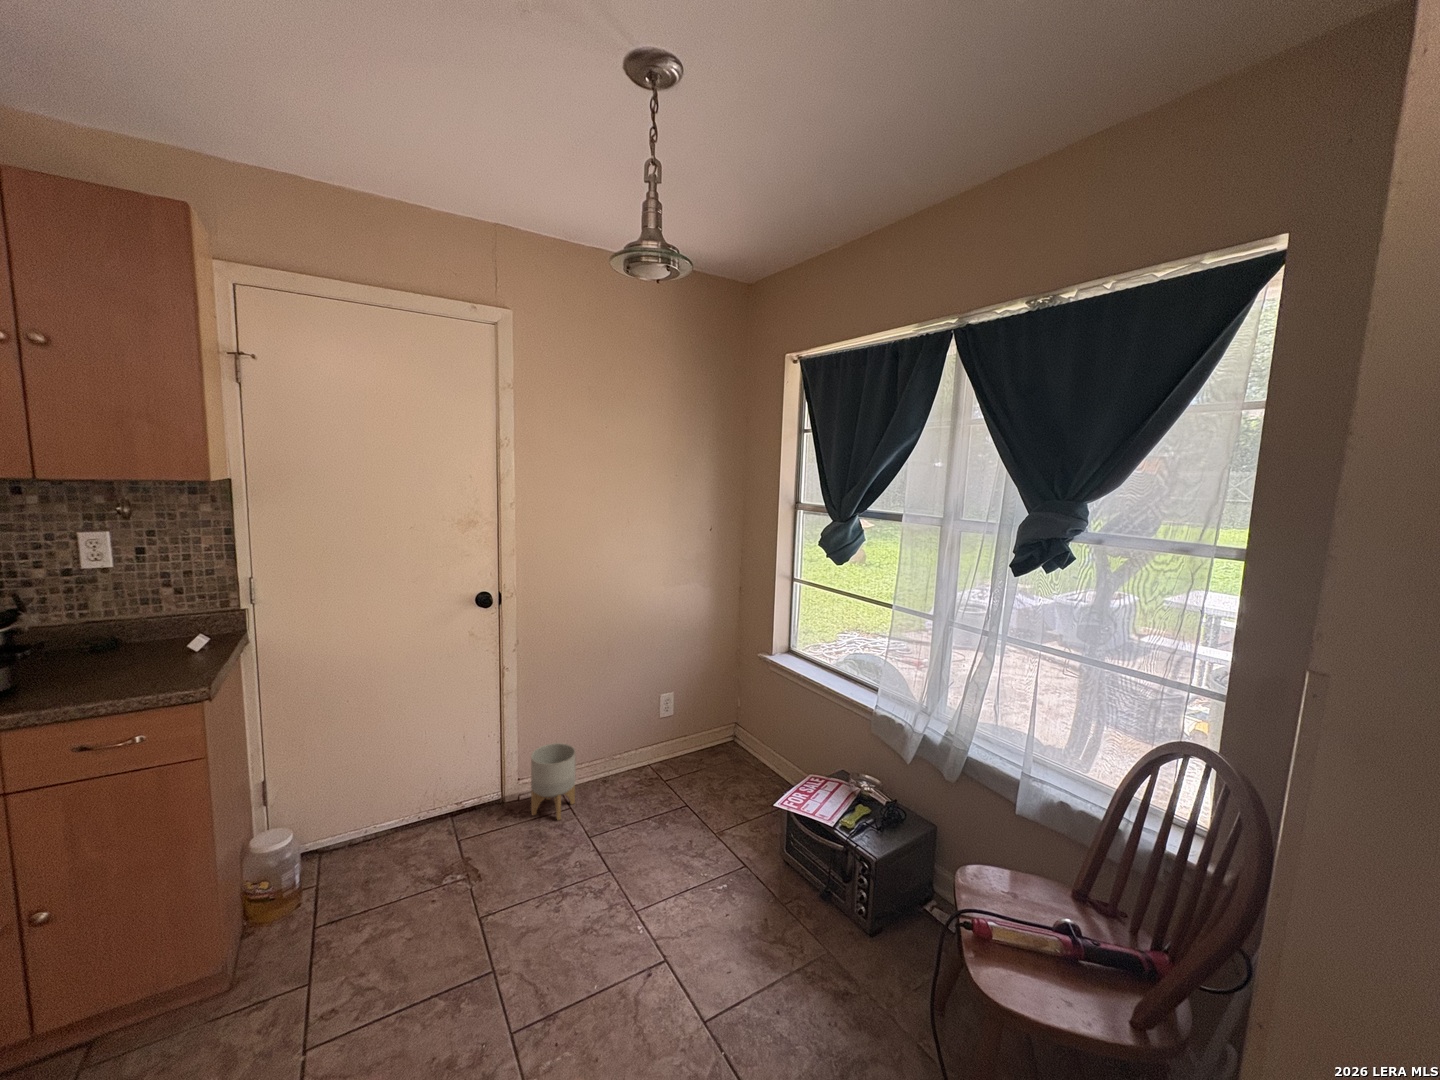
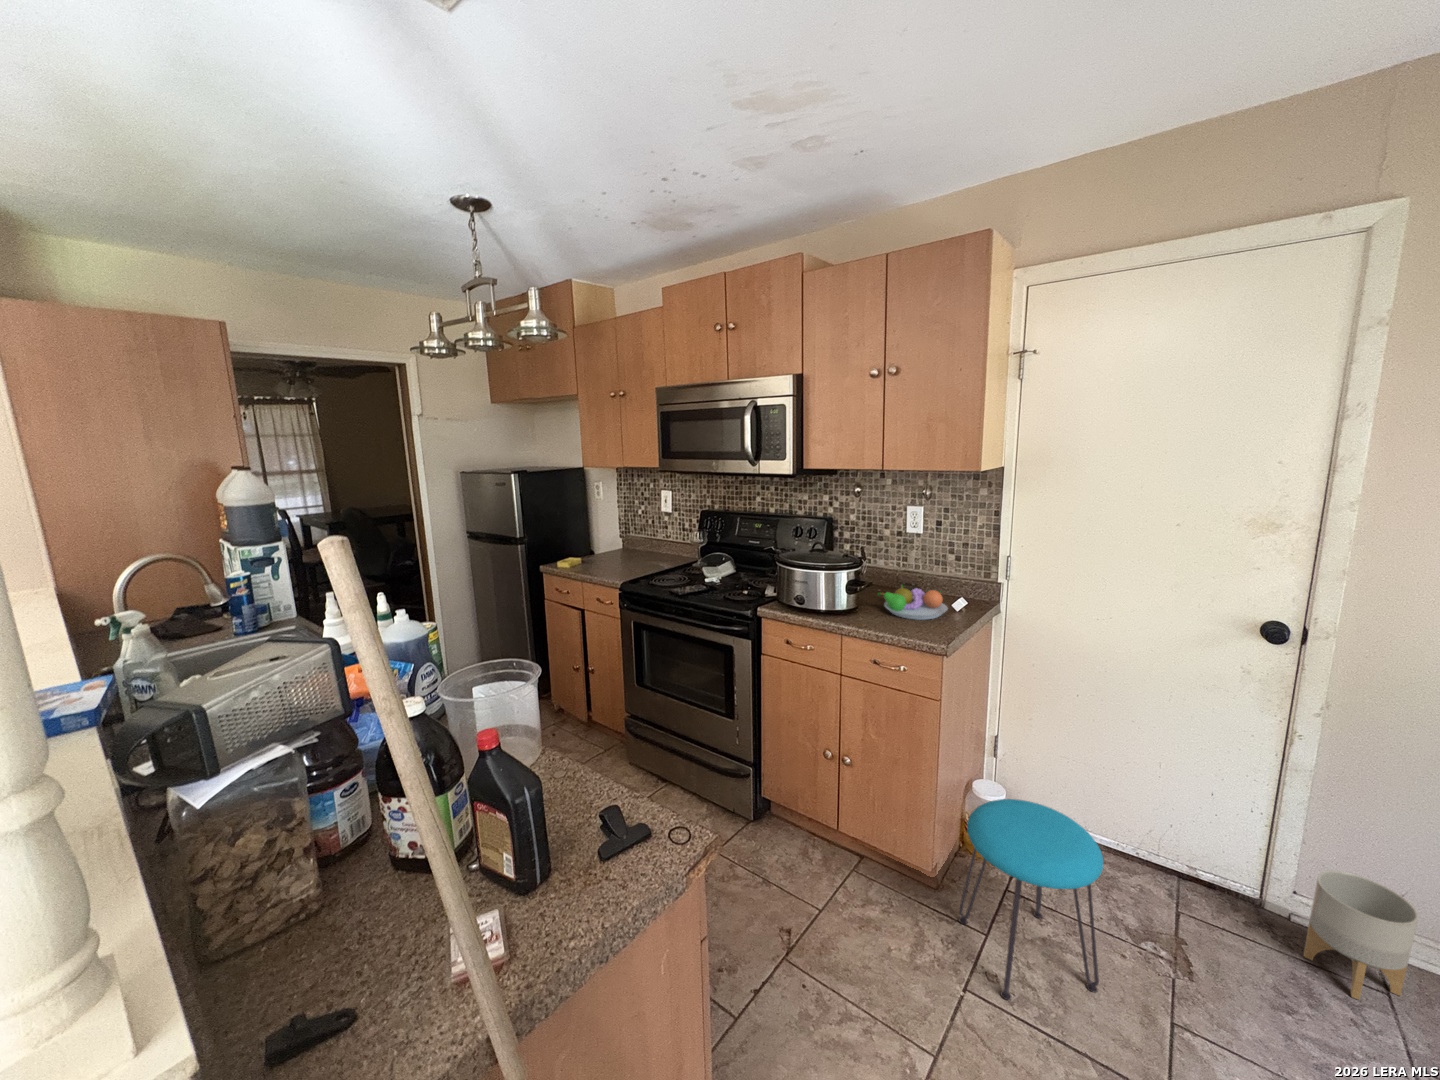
fruit bowl: none [49,632,184,679] -> present [878,586,948,620]
stool: none [267,808,424,1025] -> present [959,799,1103,1000]

